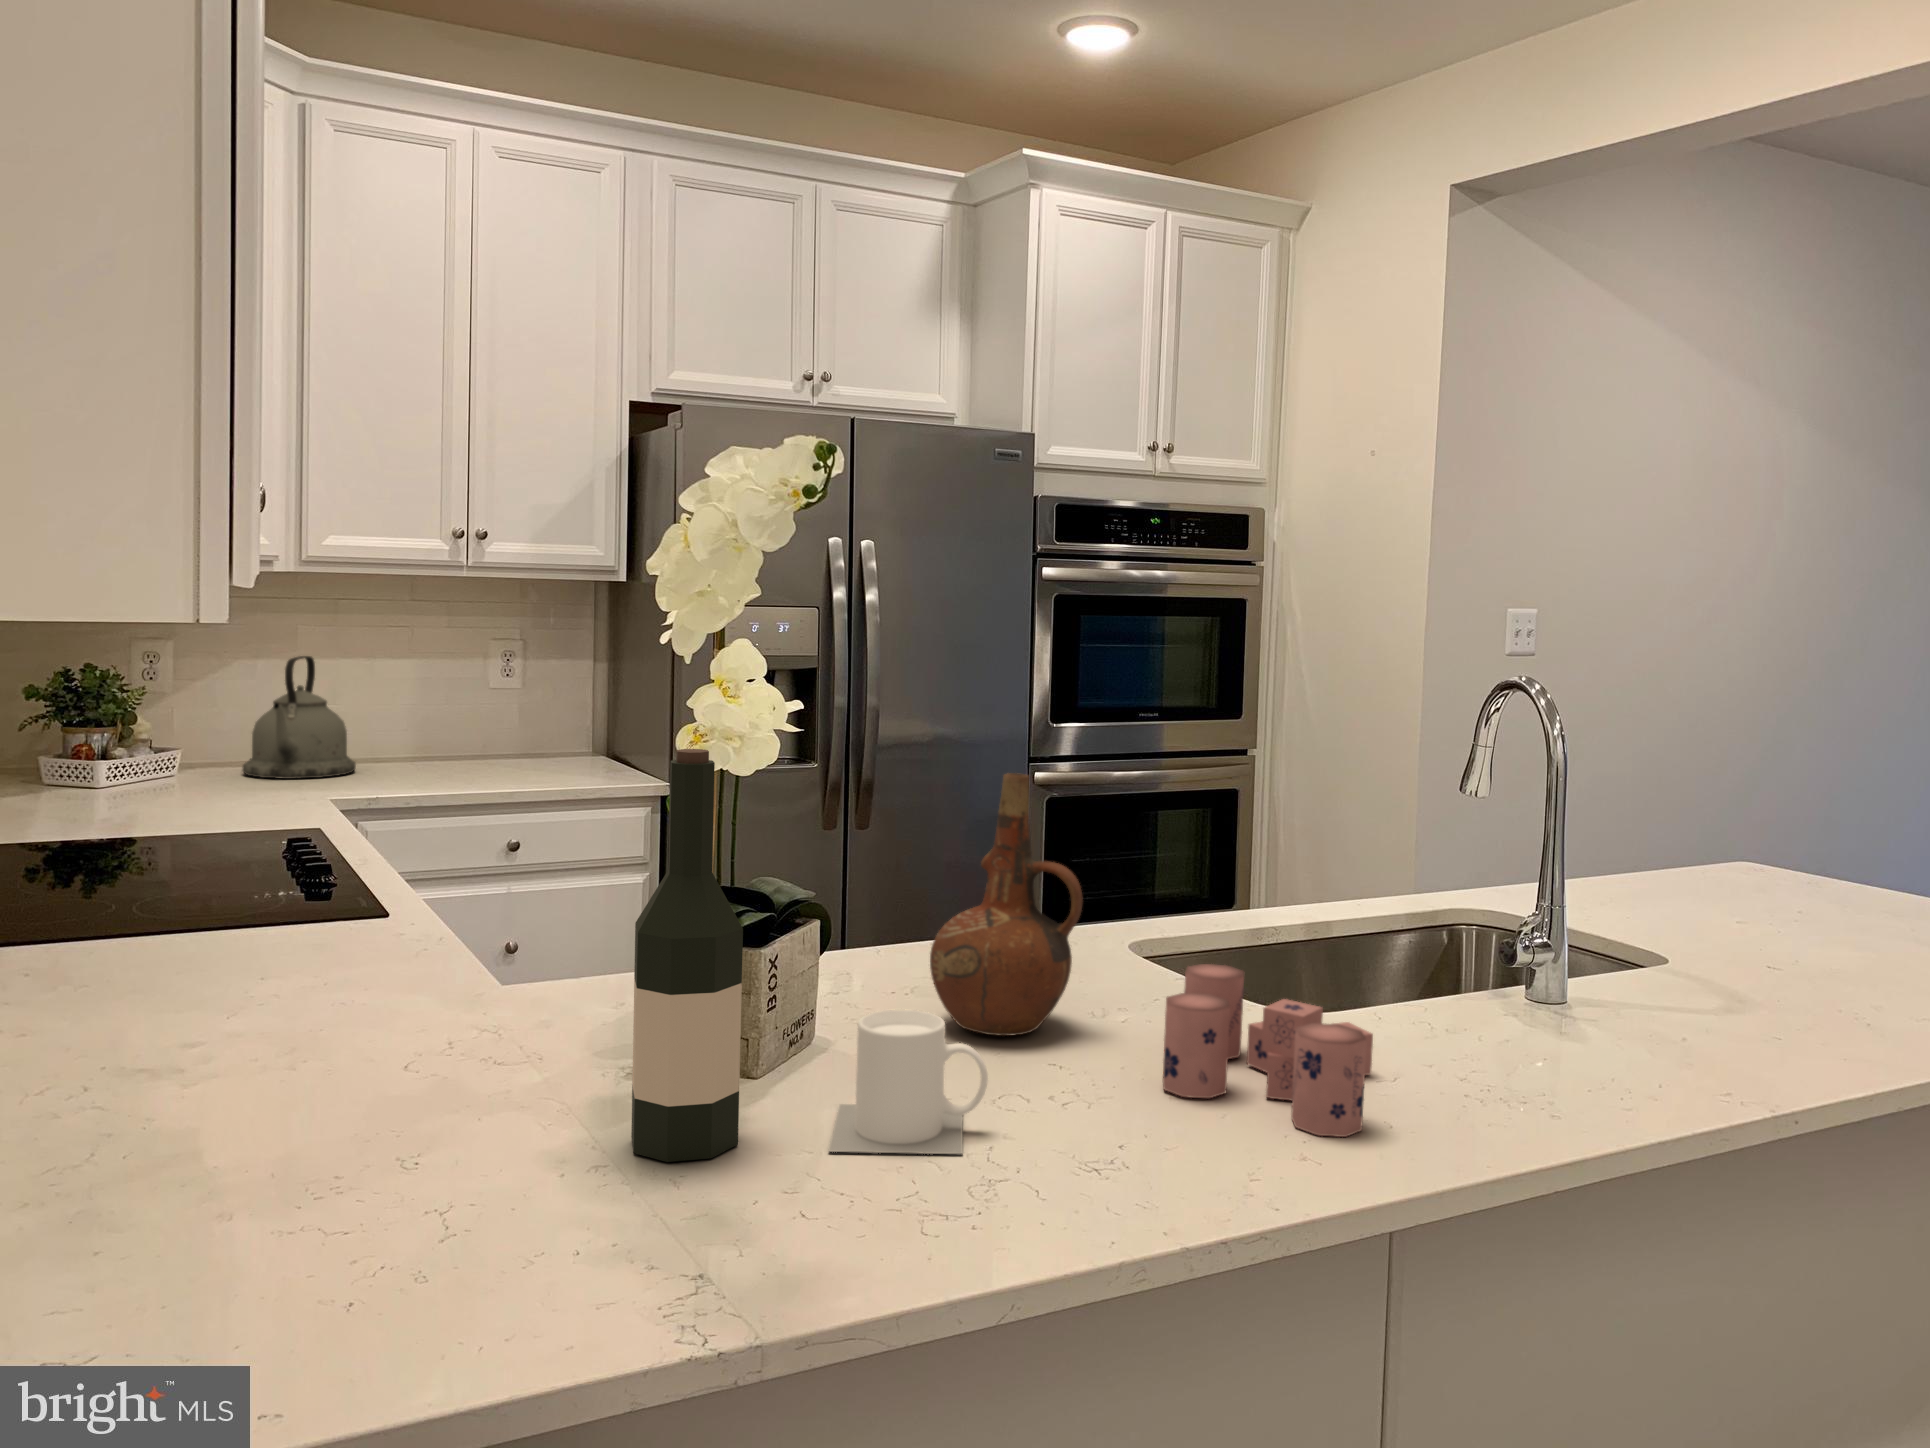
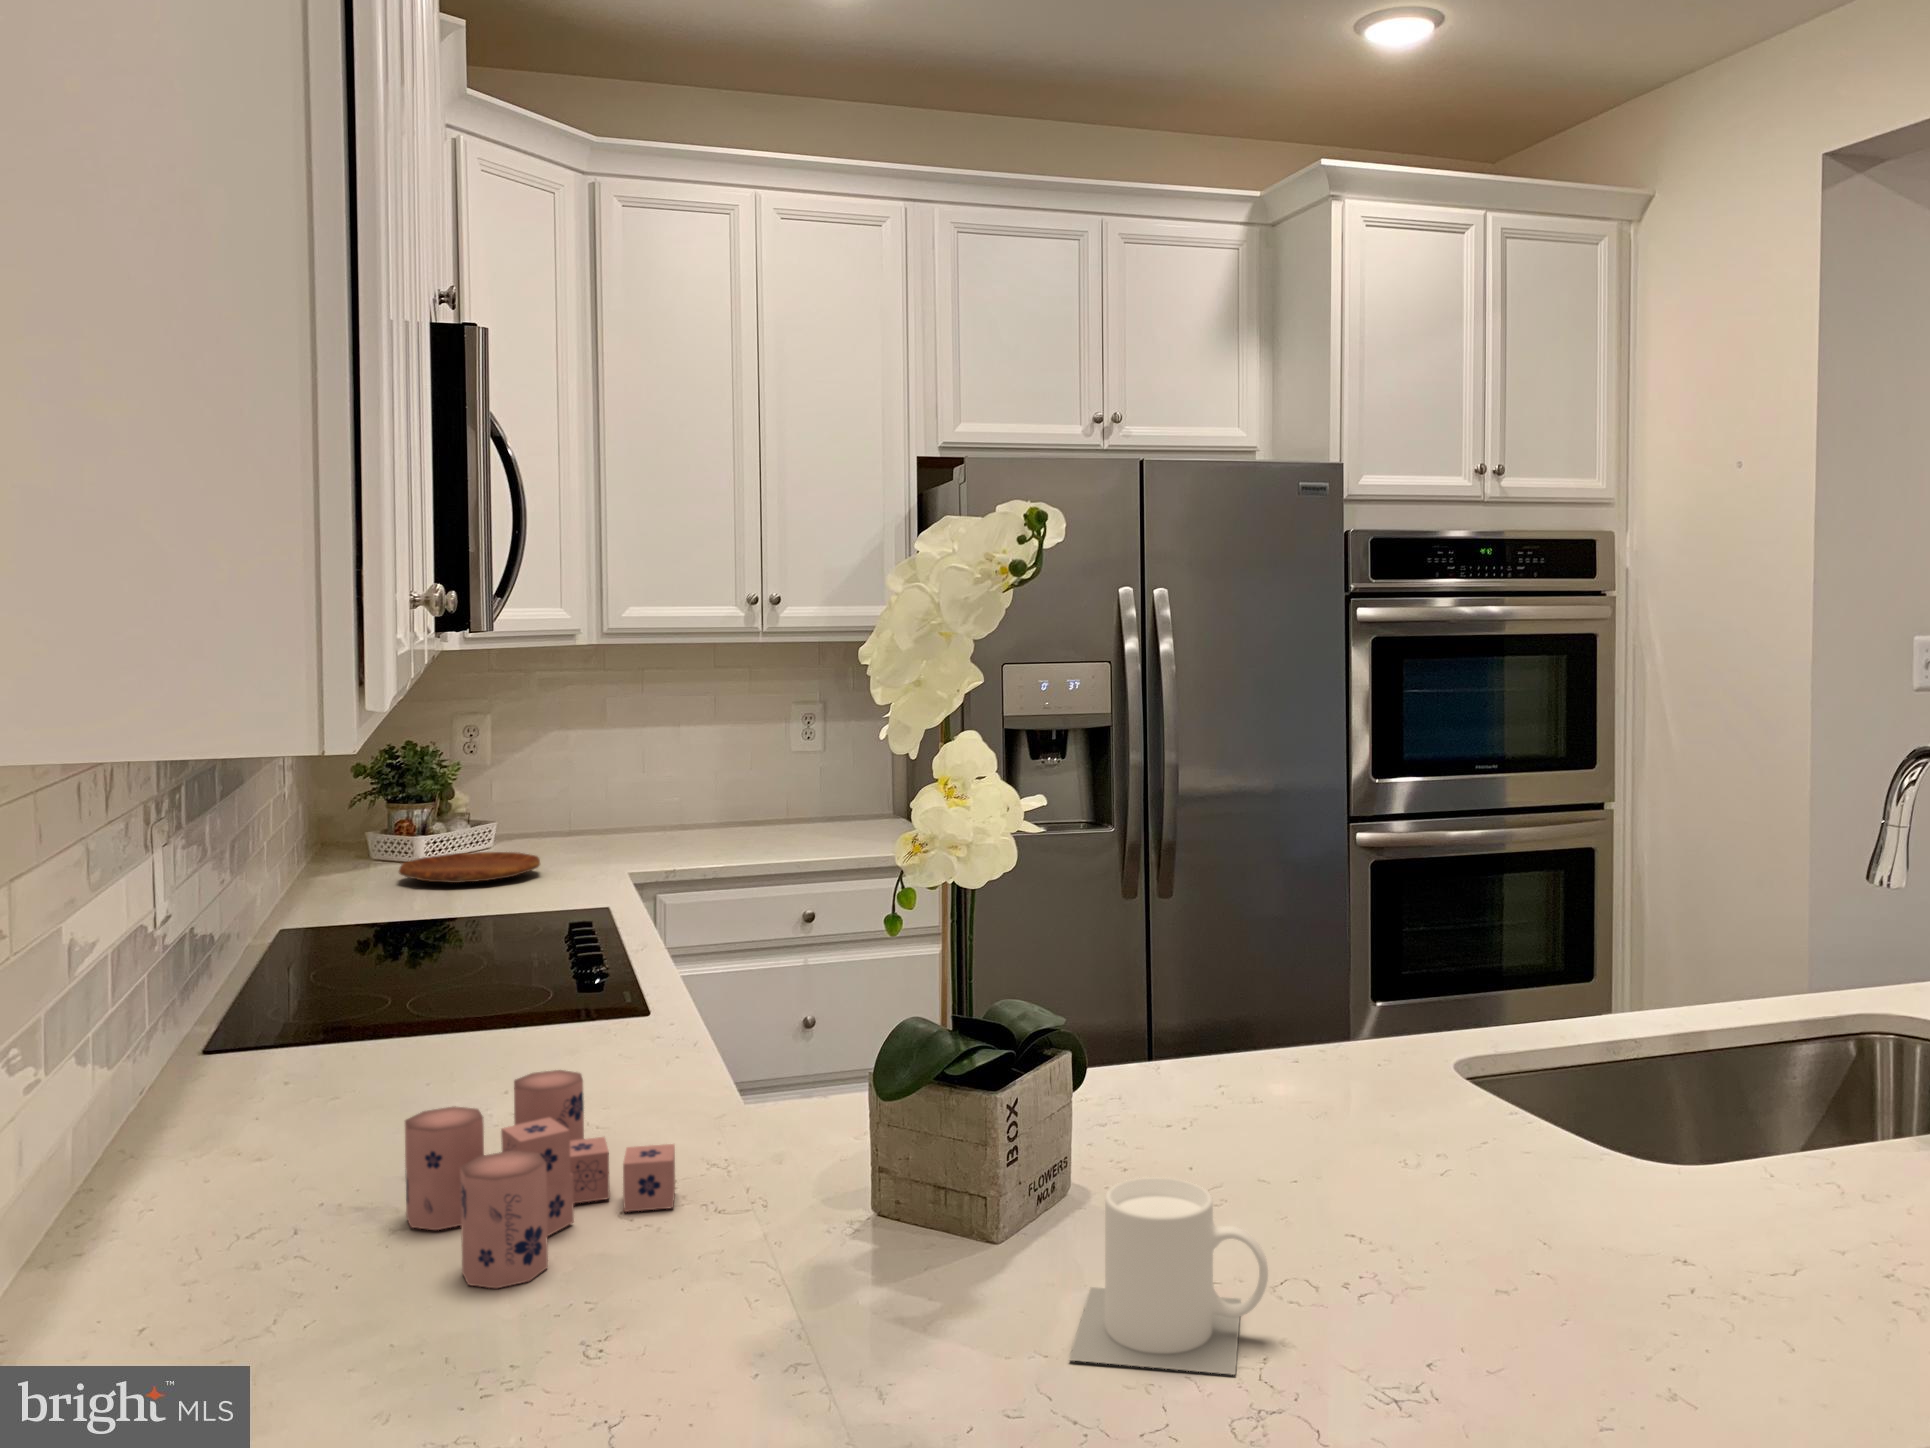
kettle: present [242,656,356,779] -> none [553,727,658,849]
wine bottle: present [631,749,743,1162] -> none [838,863,963,1364]
ceramic pitcher: present [930,773,1082,1036] -> none [1208,872,1392,1193]
tray: none [81,778,238,806] -> present [399,852,540,883]
candle: present [1163,964,1373,1137] -> present [405,1070,675,1288]

